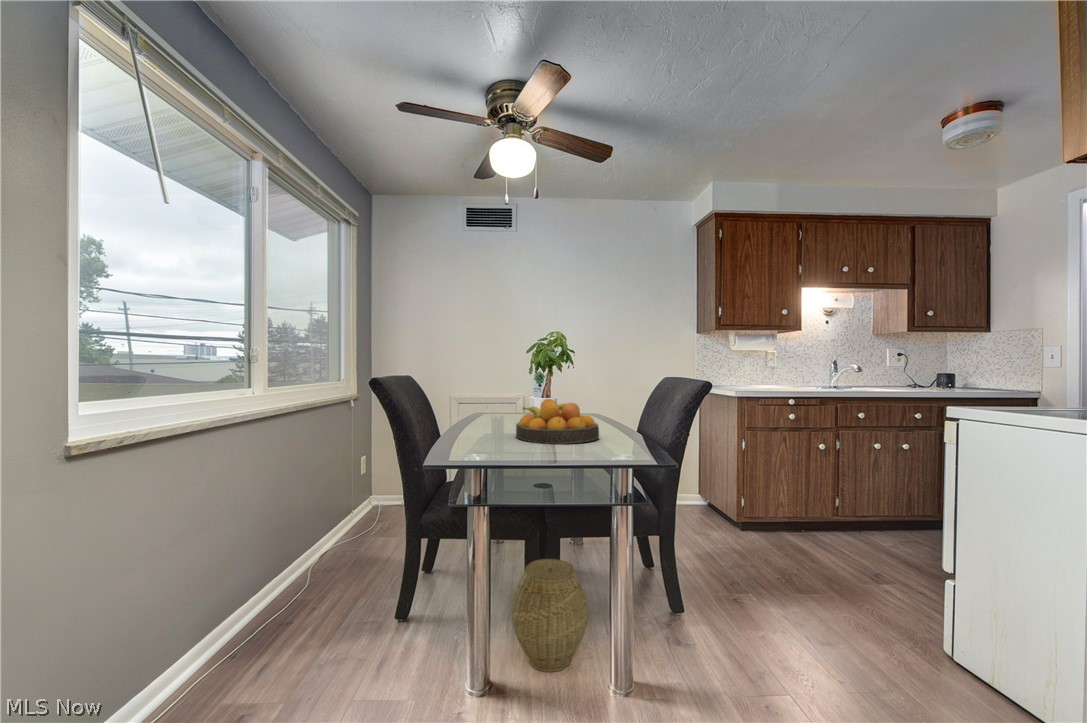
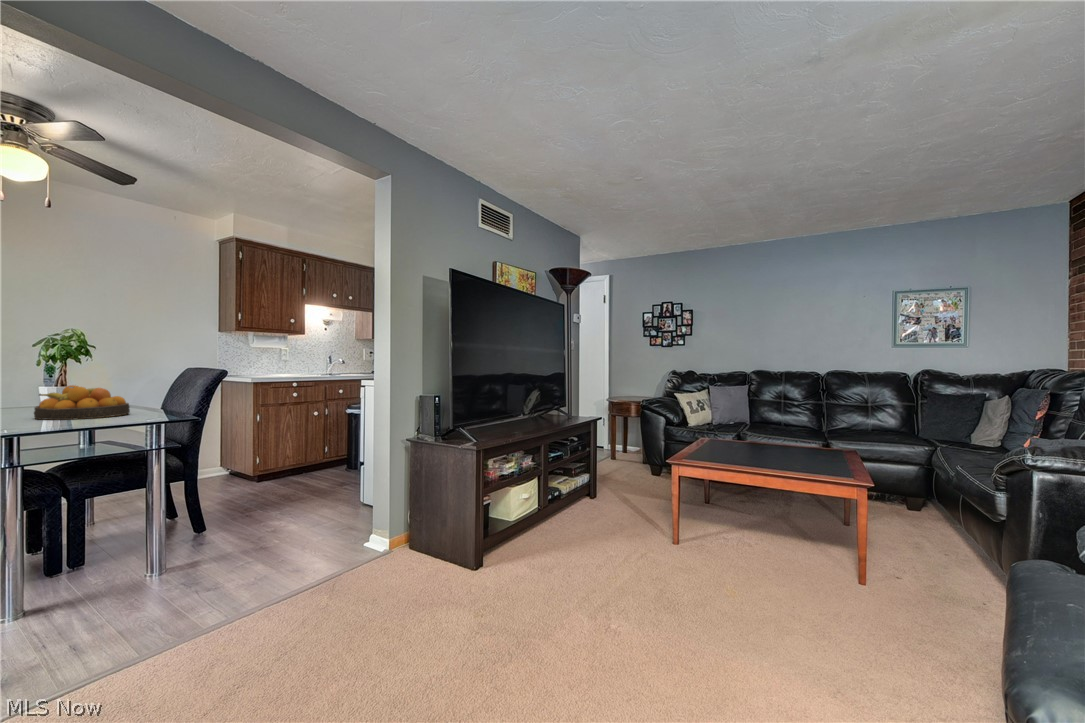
woven basket: present [511,559,588,672] -> none [39,508,123,591]

